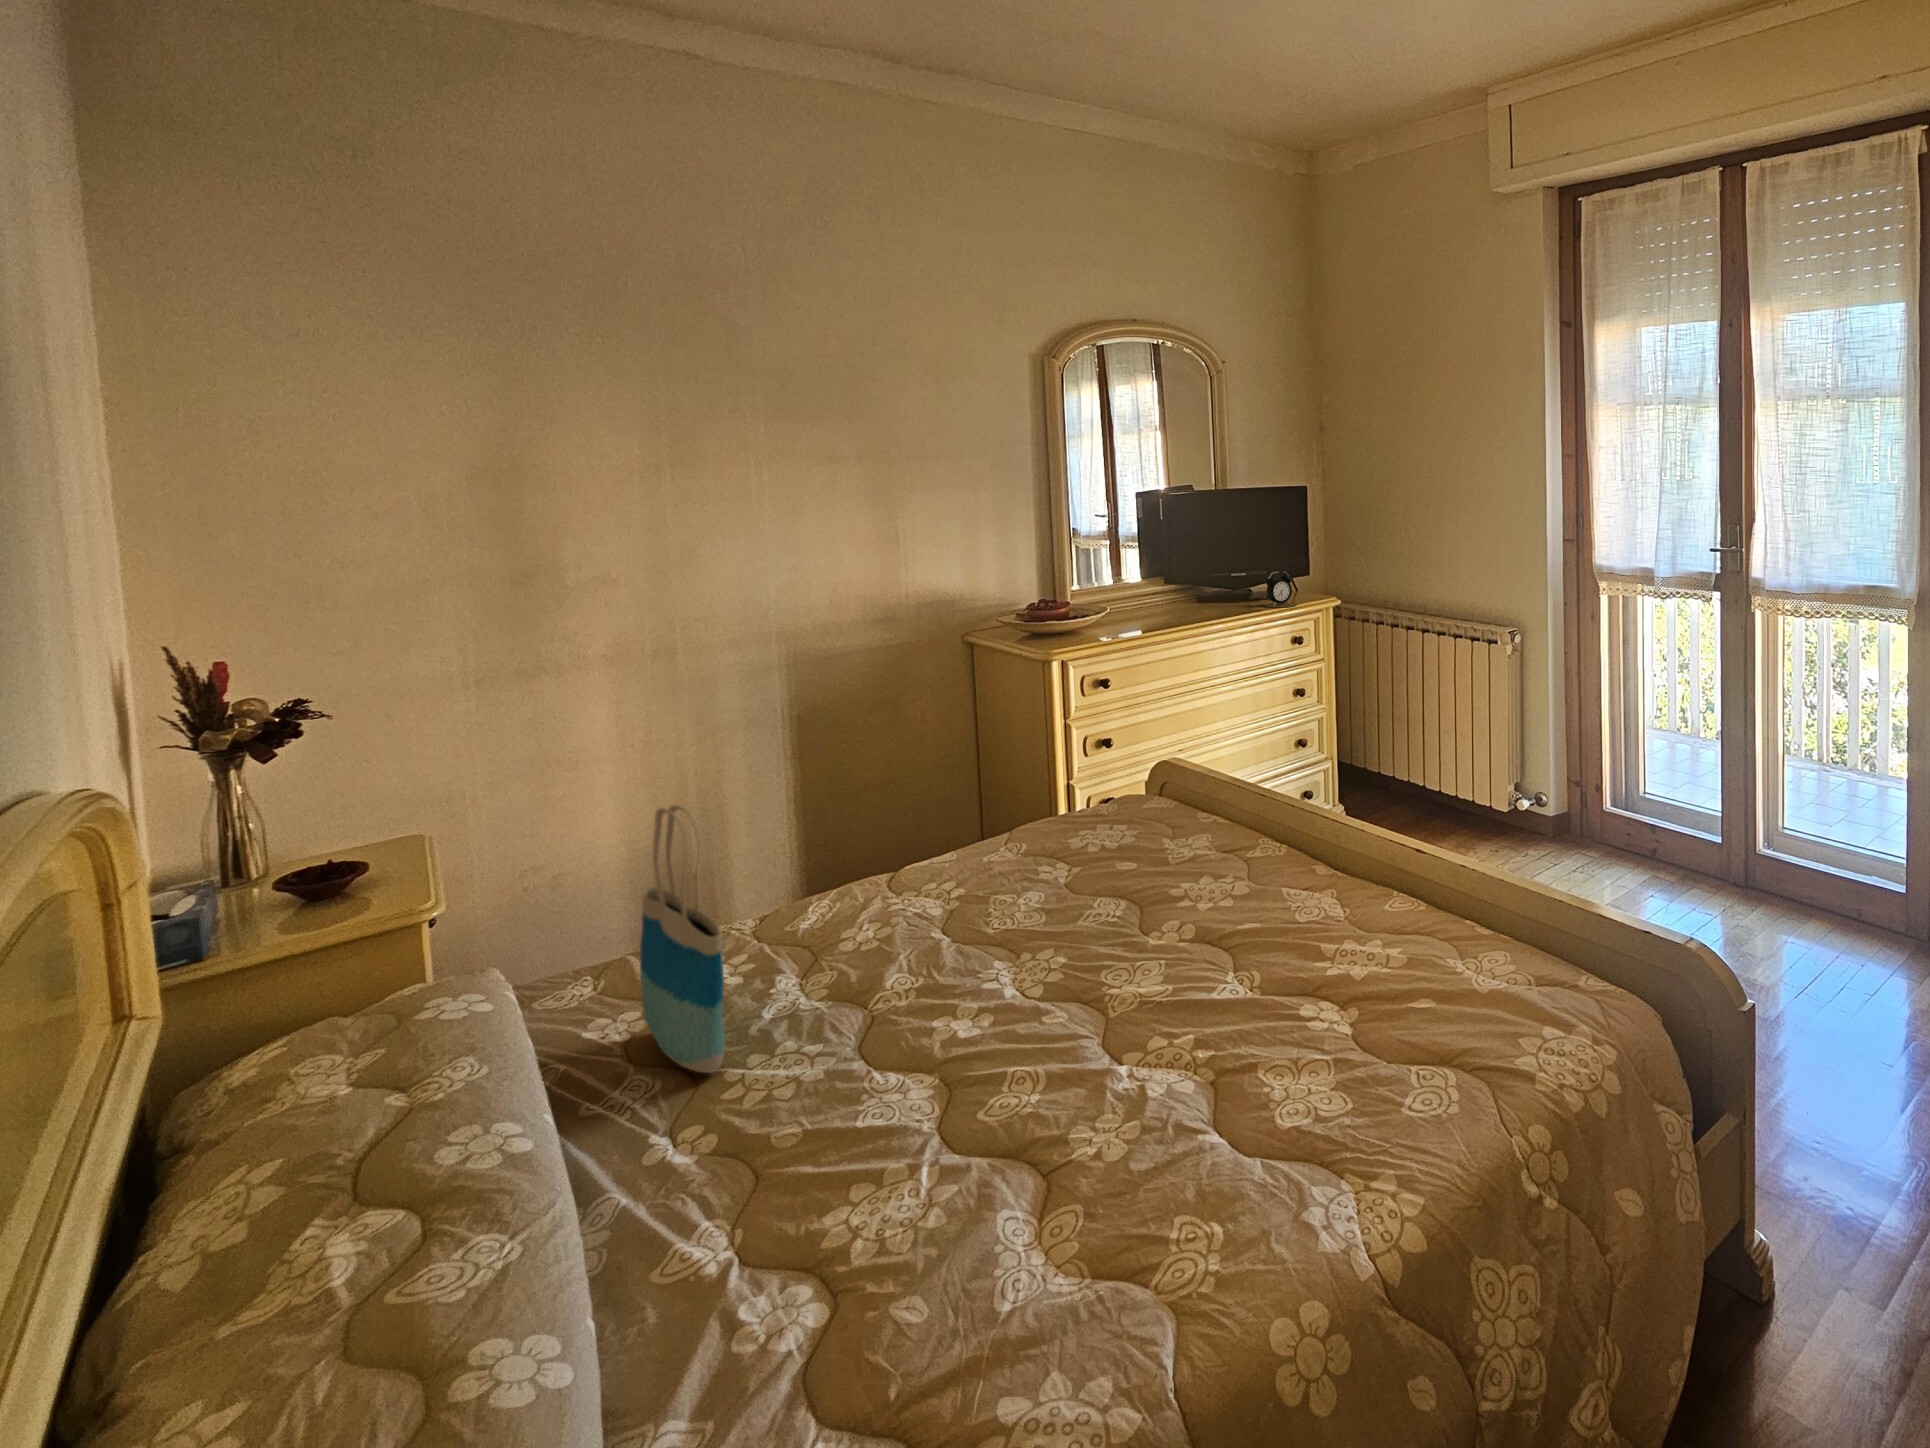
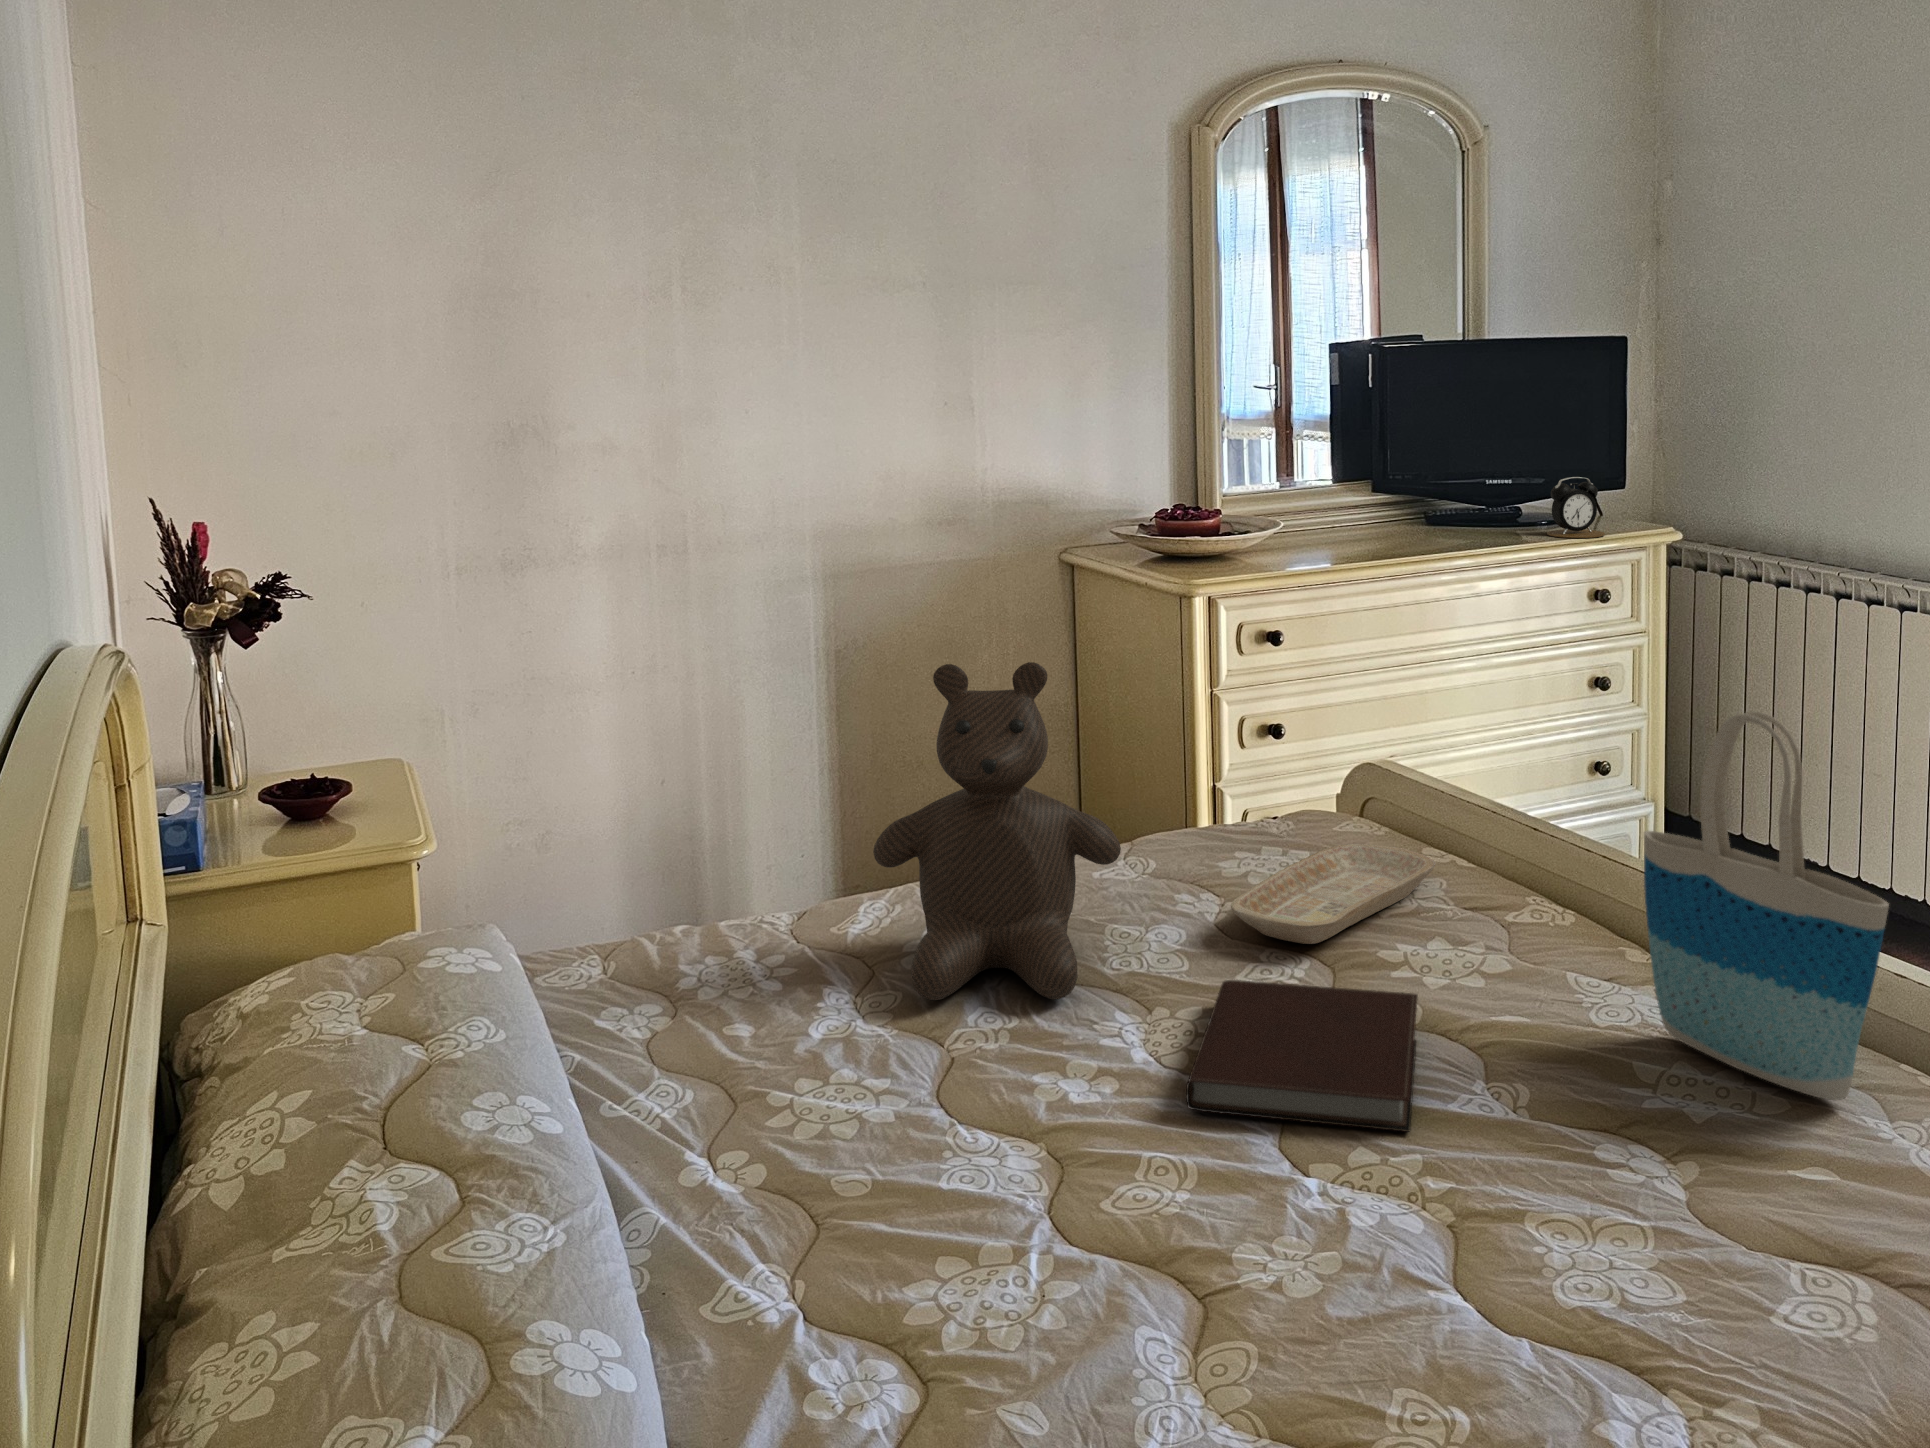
teddy bear: none [817,724,997,974] -> present [873,662,1121,1000]
tote bag: present [640,805,725,1073] -> present [1644,711,1889,1100]
tray: none [1073,817,1202,892] -> present [1231,844,1436,944]
notebook: none [1039,919,1192,1028] -> present [1186,980,1418,1132]

